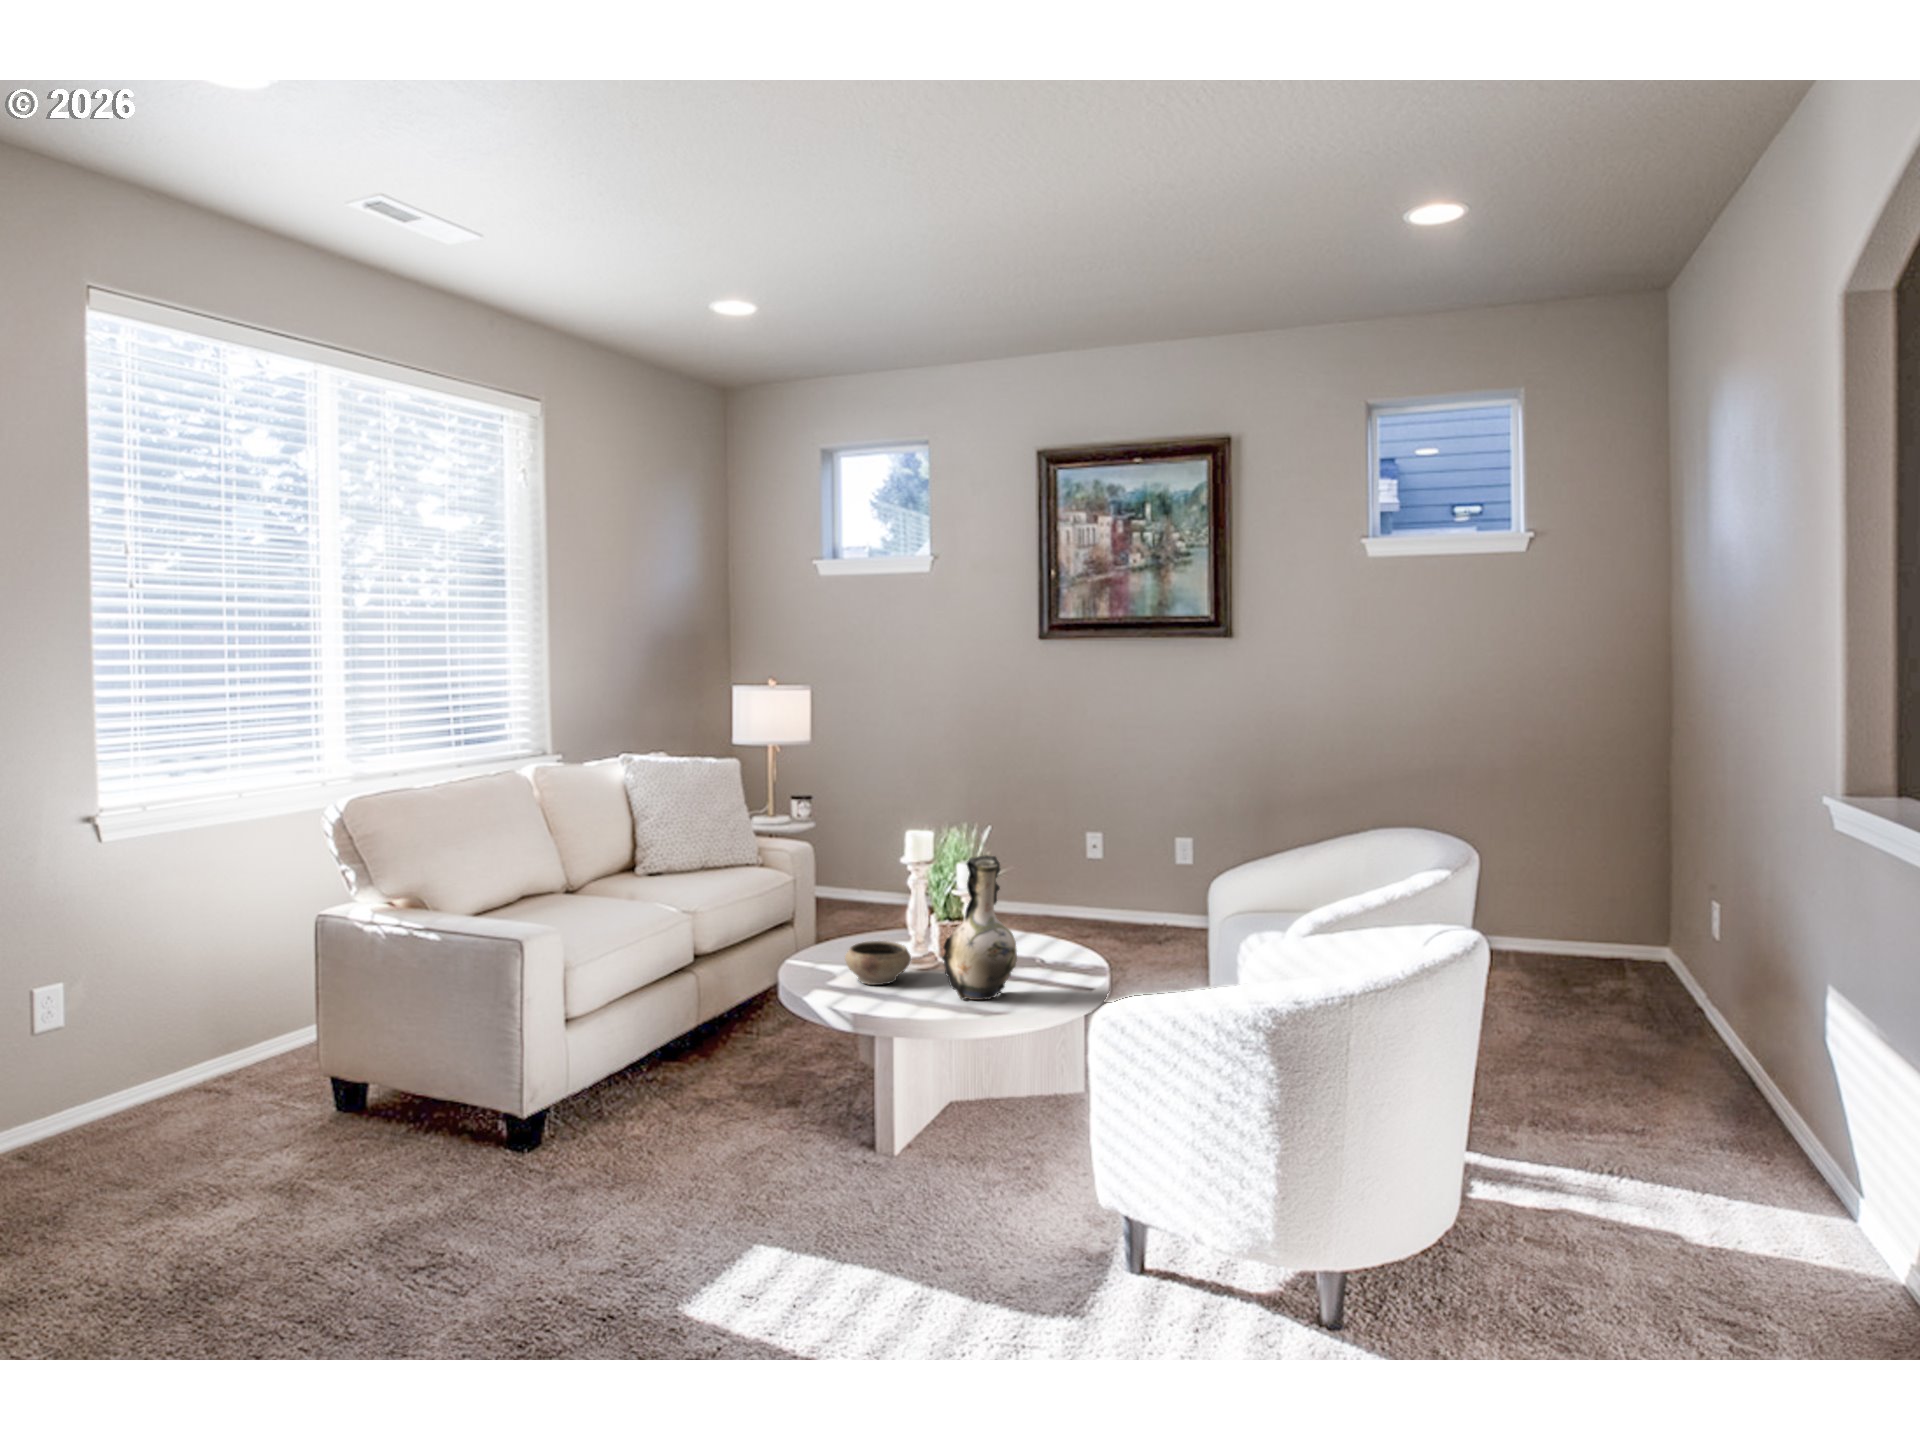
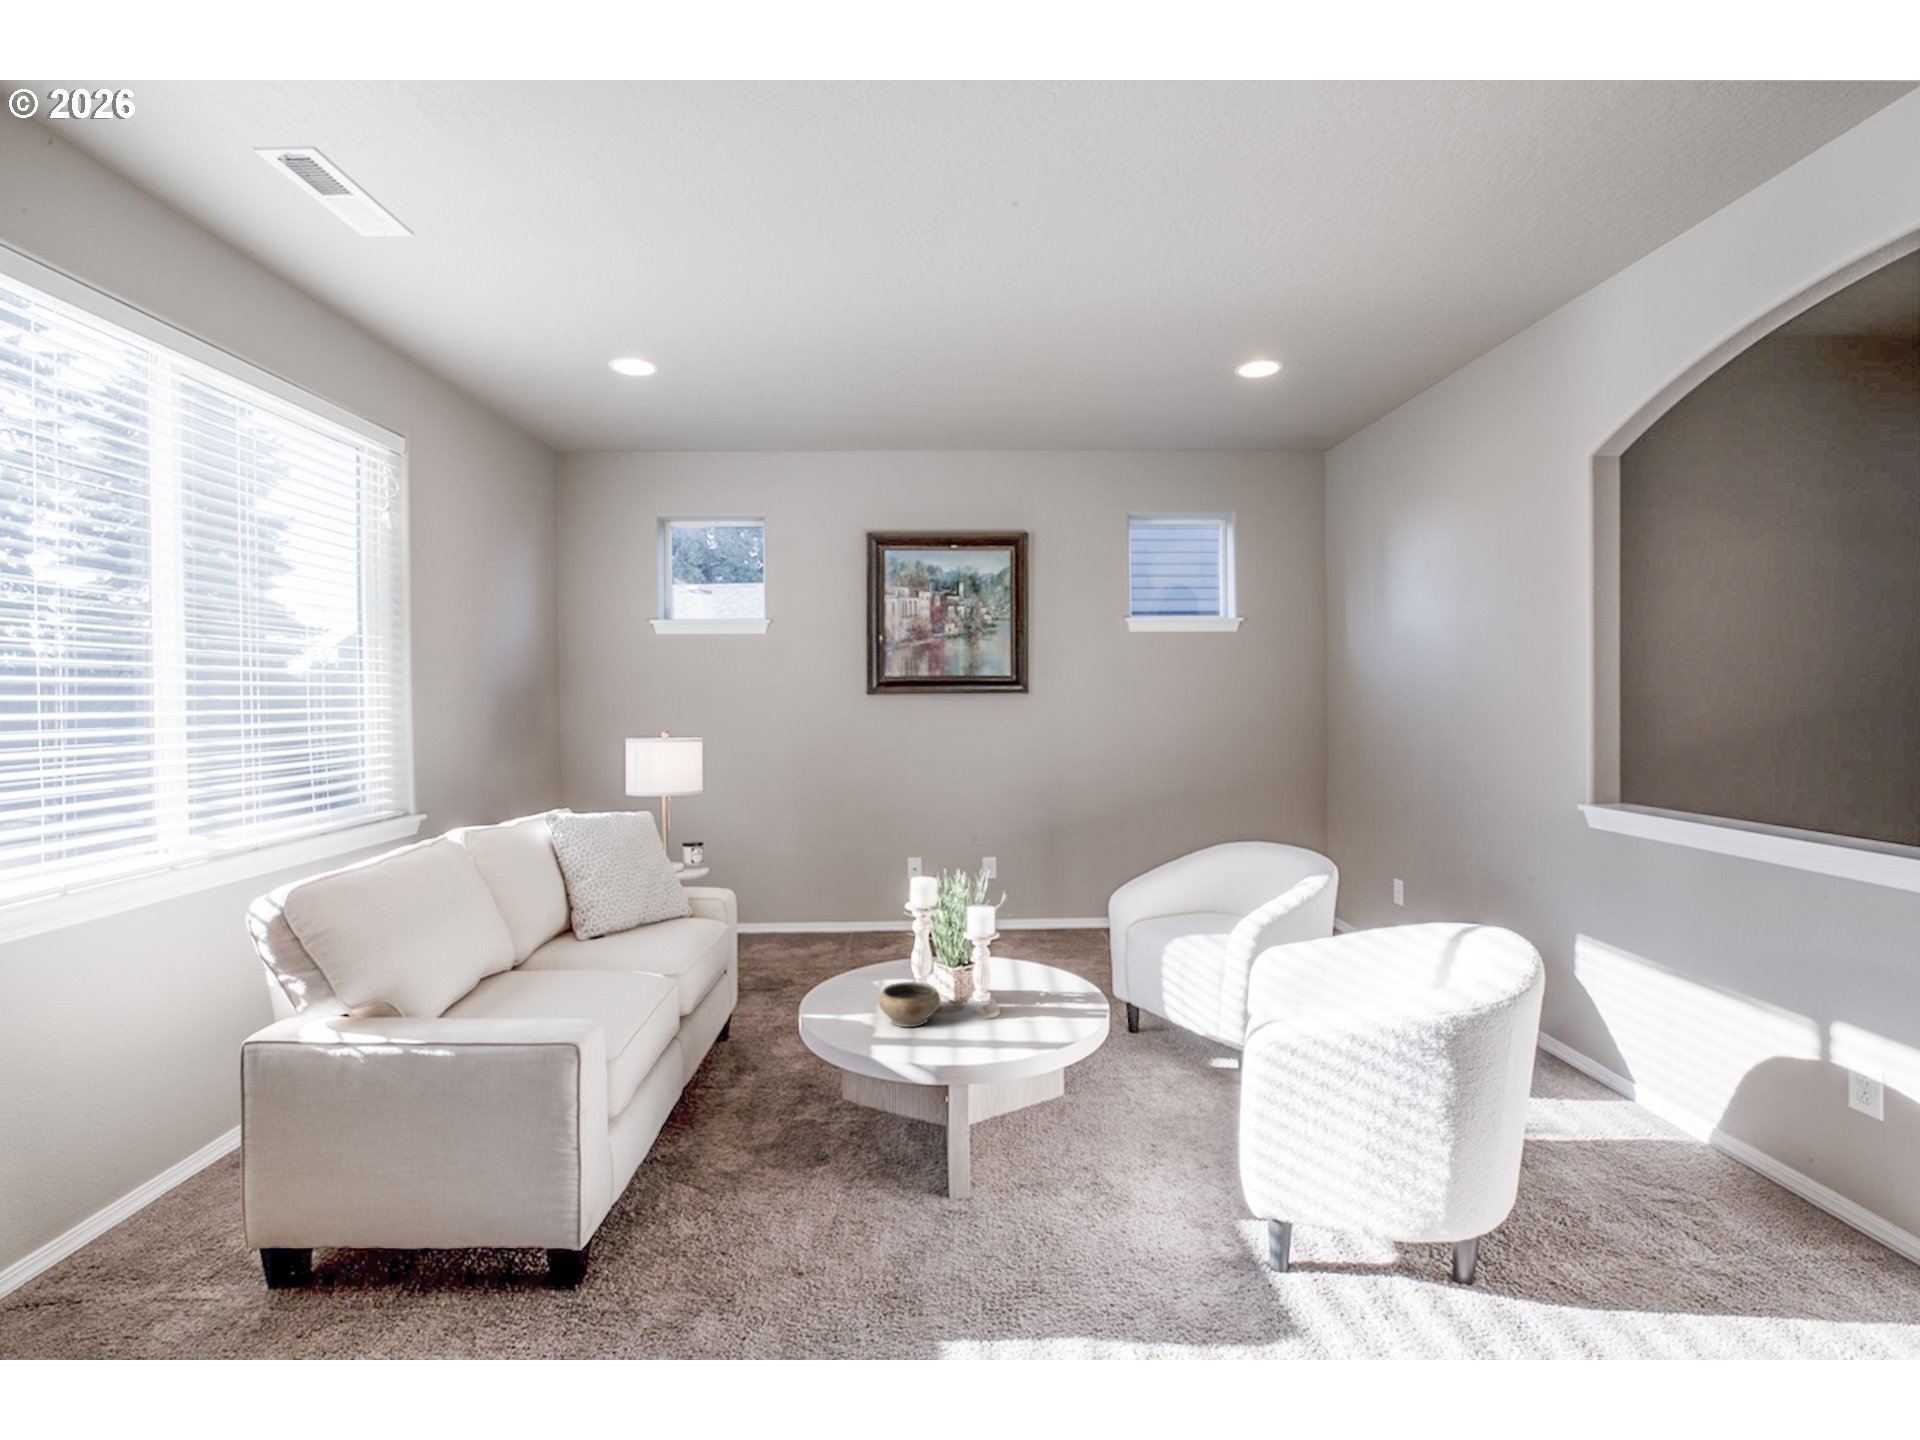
decorative vase: present [942,855,1017,1000] -> none [991,894,1054,1031]

